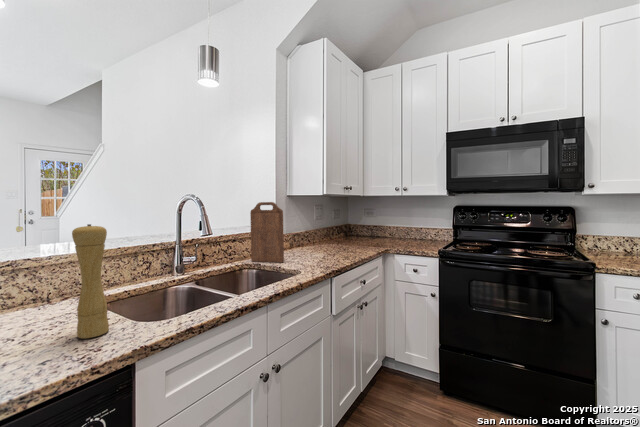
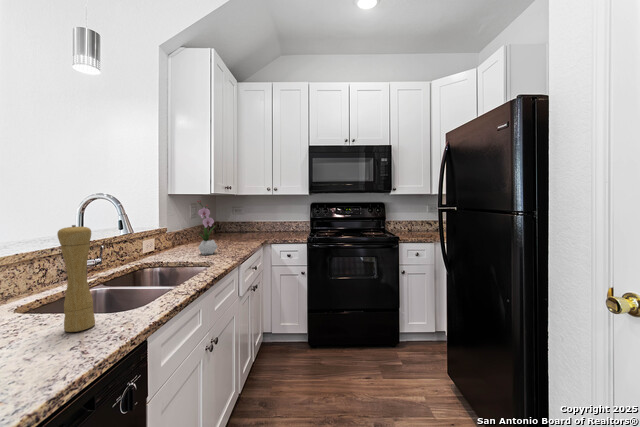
flower arrangement: none [298,201,321,261] -> present [197,200,218,255]
cutting board: present [250,202,284,262] -> none [145,201,185,260]

